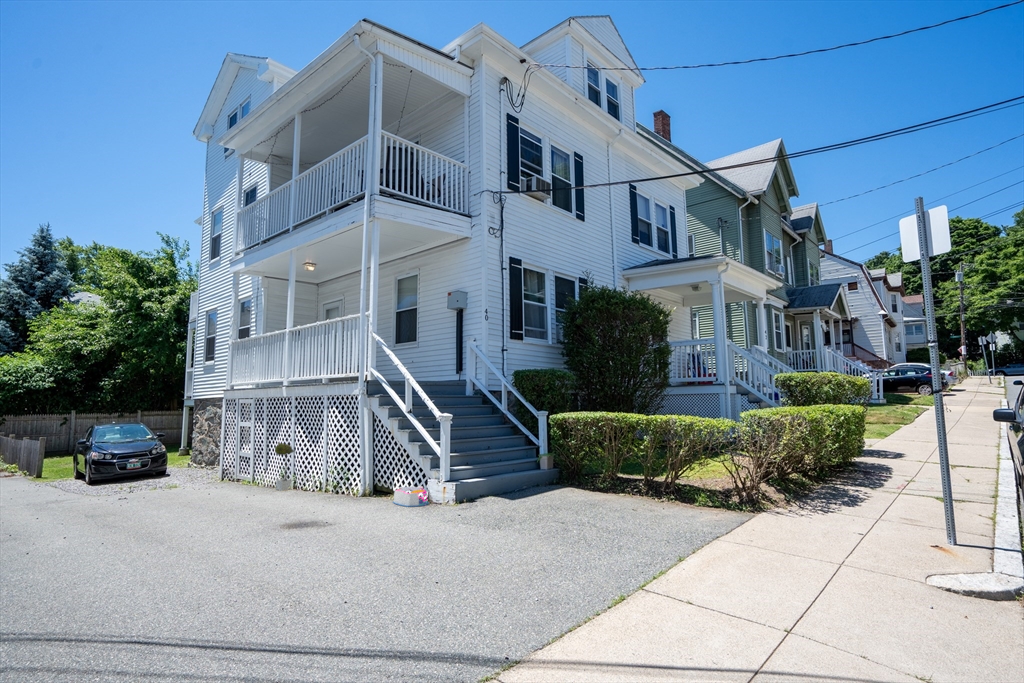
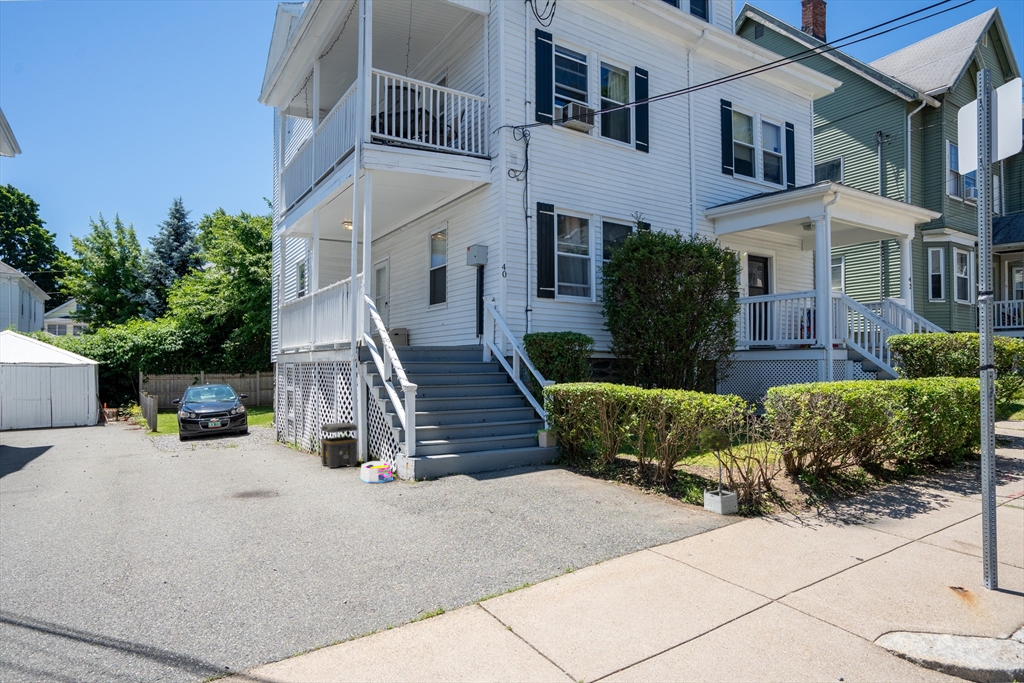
potted tree: present [275,443,294,491] -> present [698,427,738,515]
toolbox: none [336,453,373,497] -> present [321,422,358,468]

